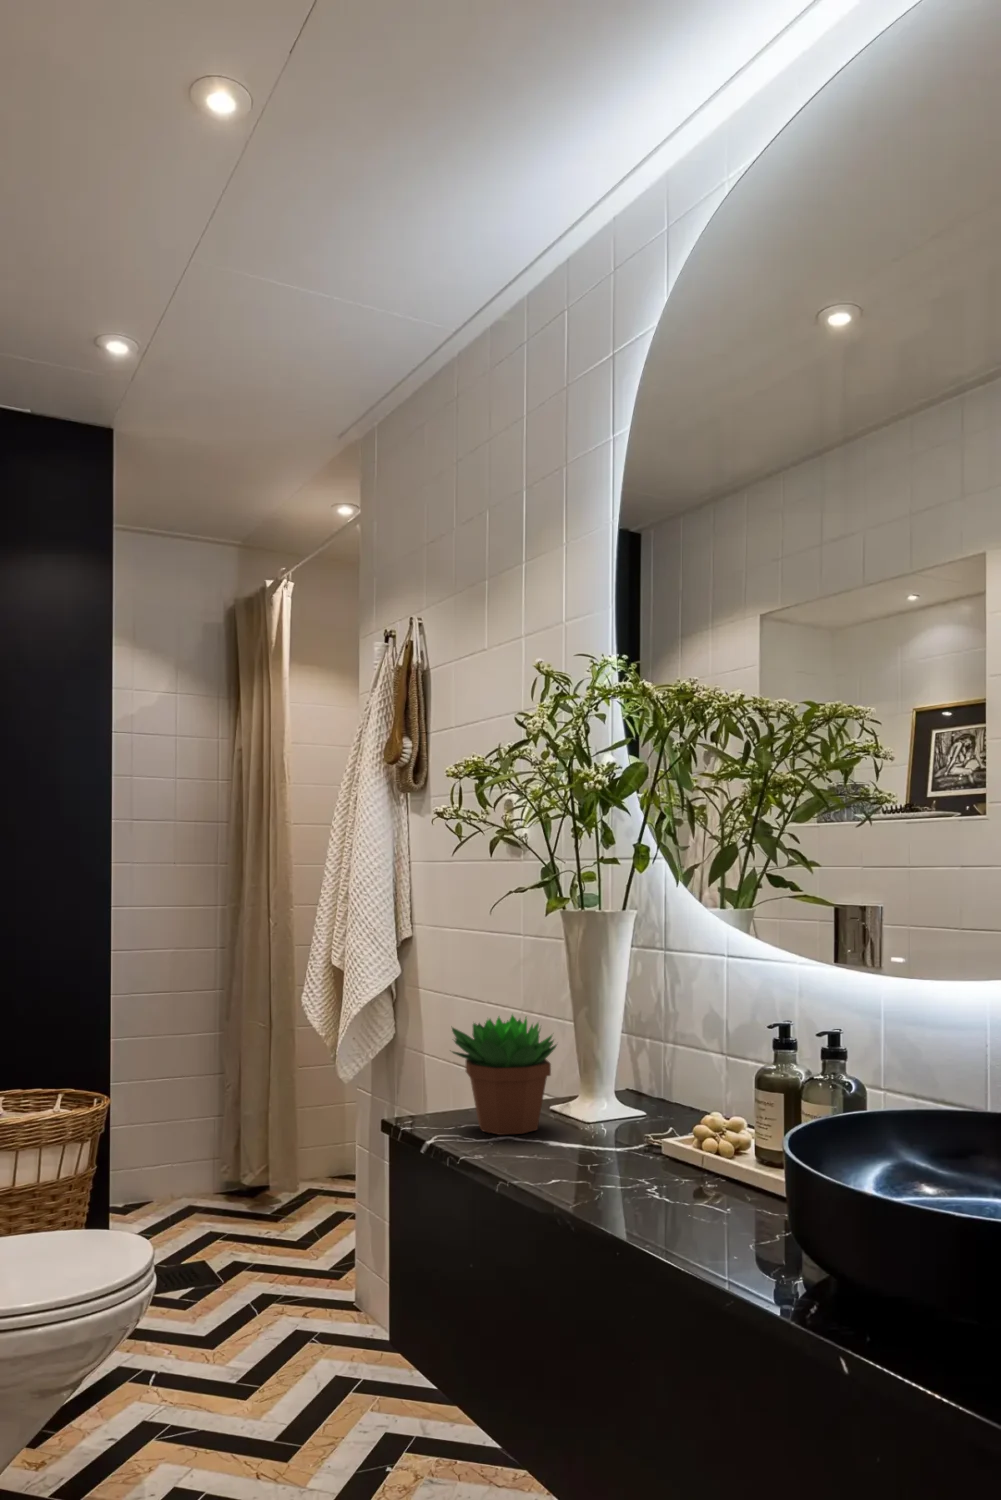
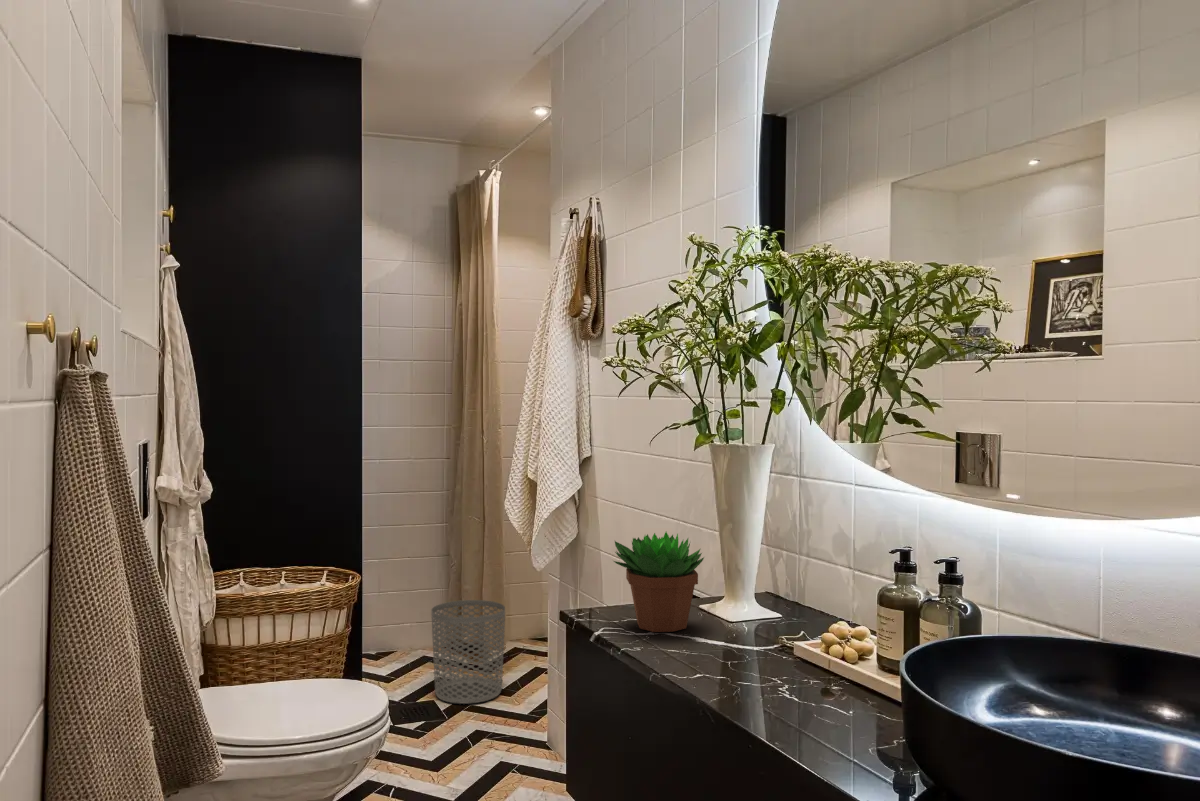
waste bin: none [200,1127,297,1266] -> present [431,600,505,704]

